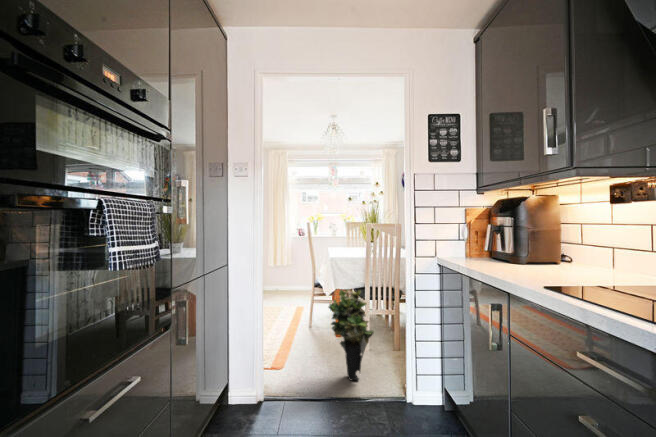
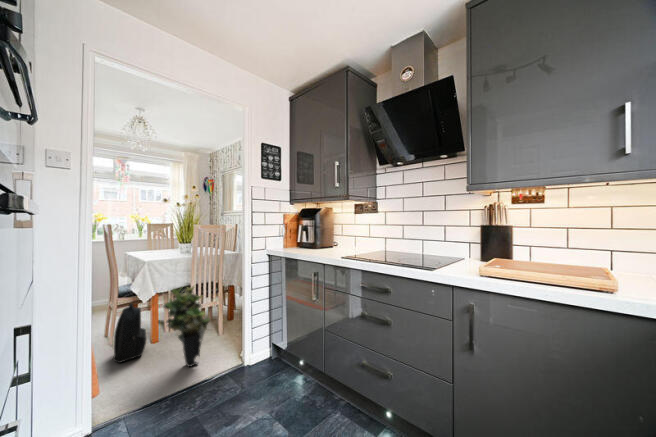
backpack: none [295,297,323,351] -> present [113,303,147,363]

